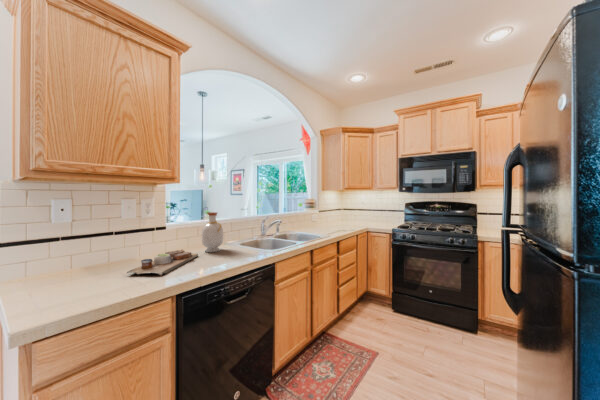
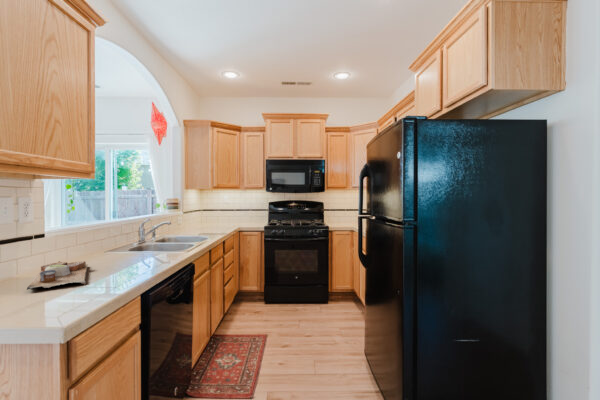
bottle: present [202,212,223,252] -> none [79,213,110,262]

